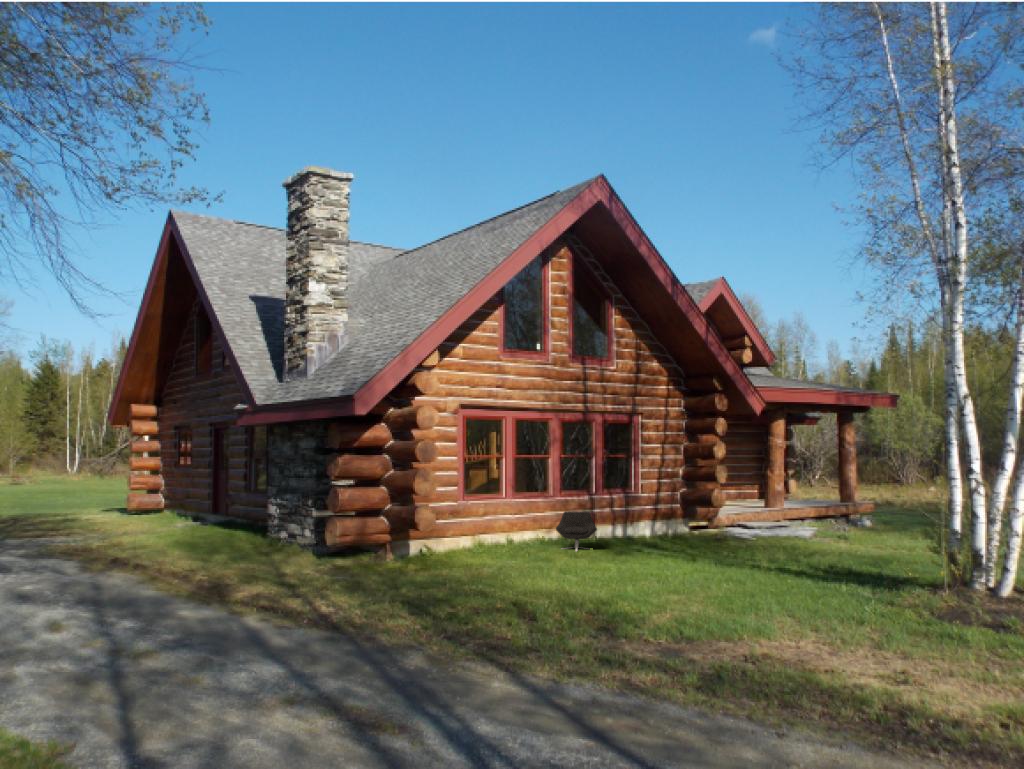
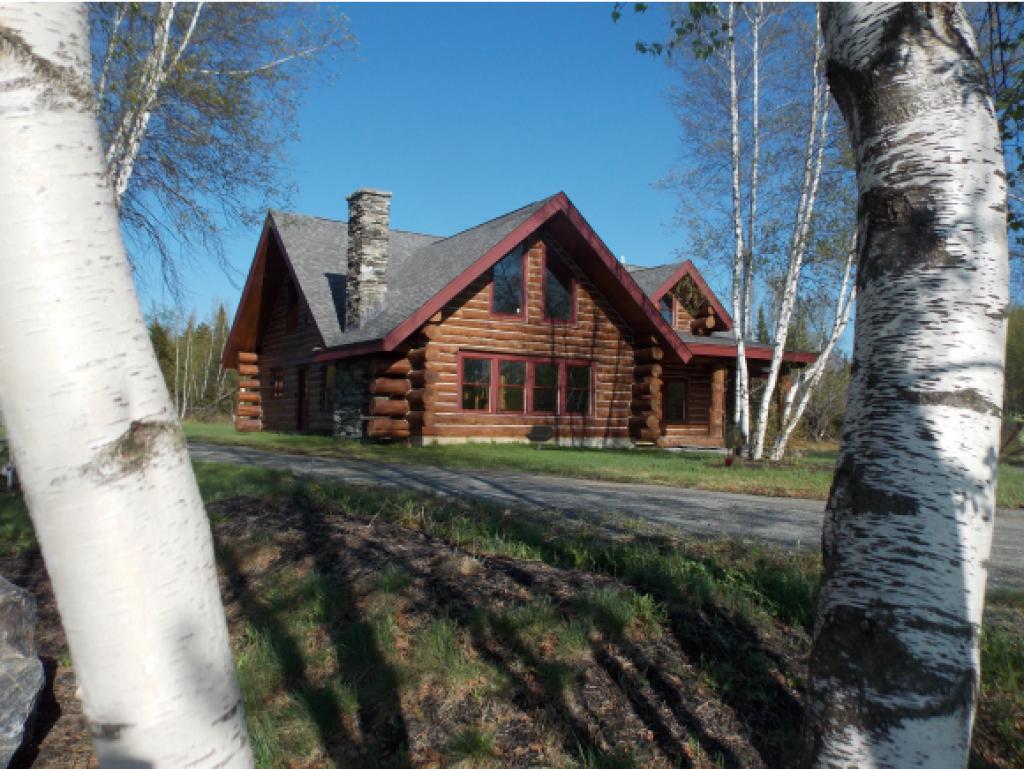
potted tree: none [936,538,979,607] -> present [722,426,743,466]

